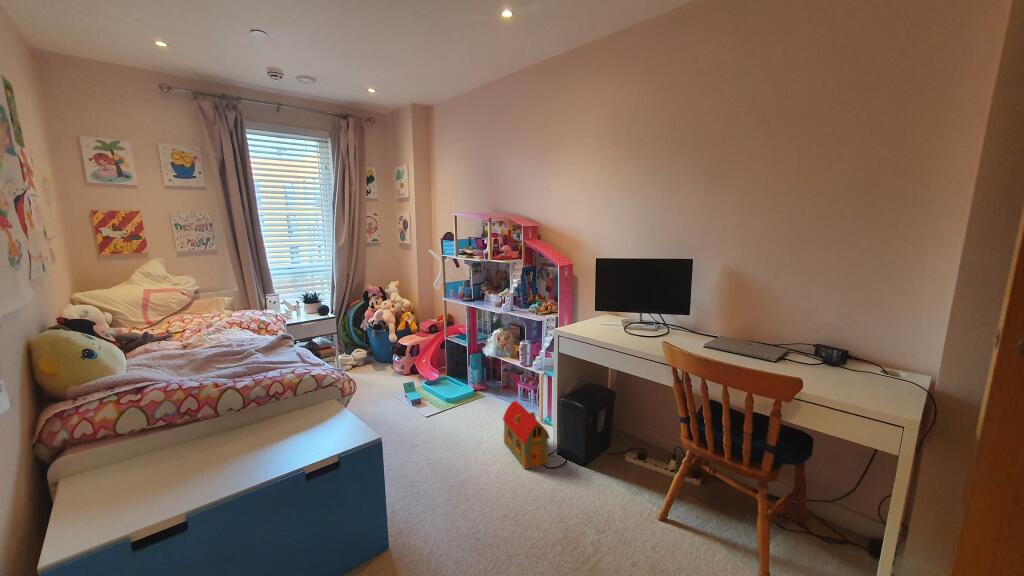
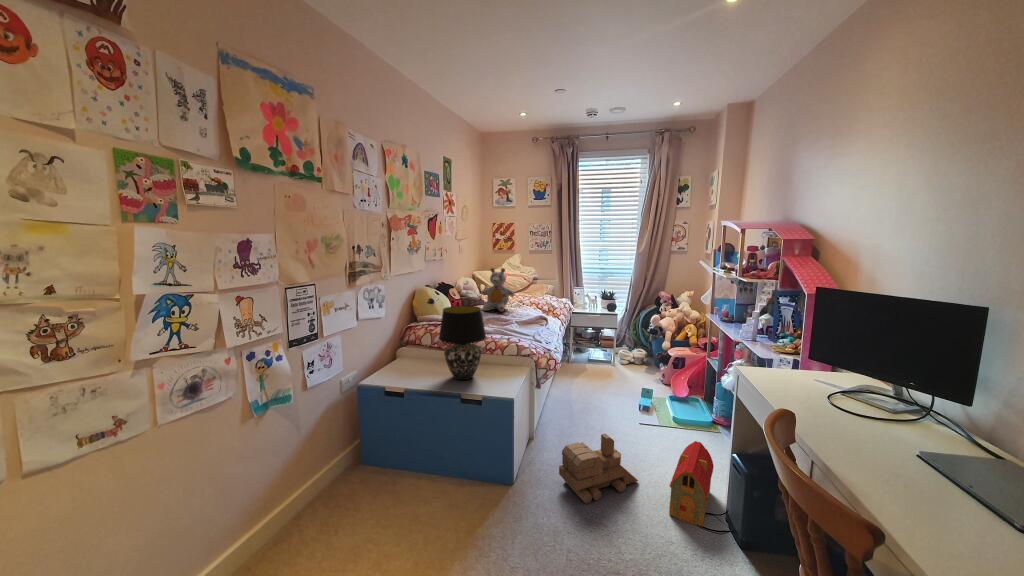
stuffed bear: none [156,279,222,349] -> present [482,268,514,312]
table lamp: none [219,335,305,452] -> present [439,306,486,380]
toy train: none [428,430,481,504] -> present [559,434,638,504]

